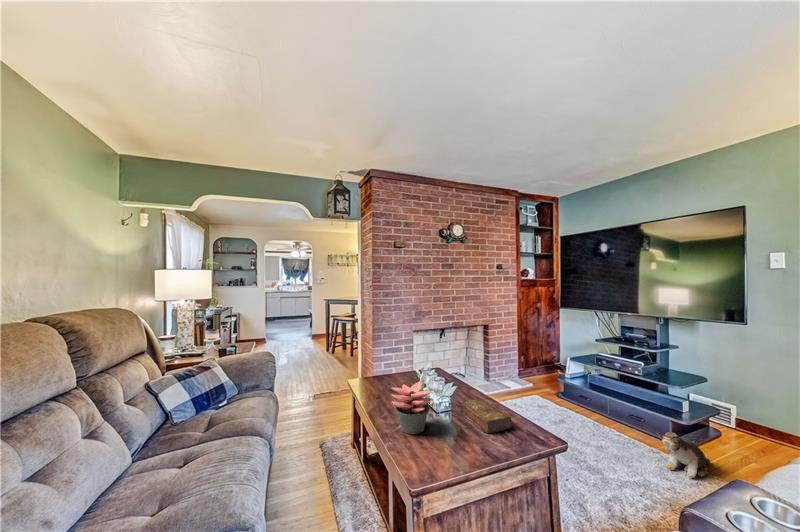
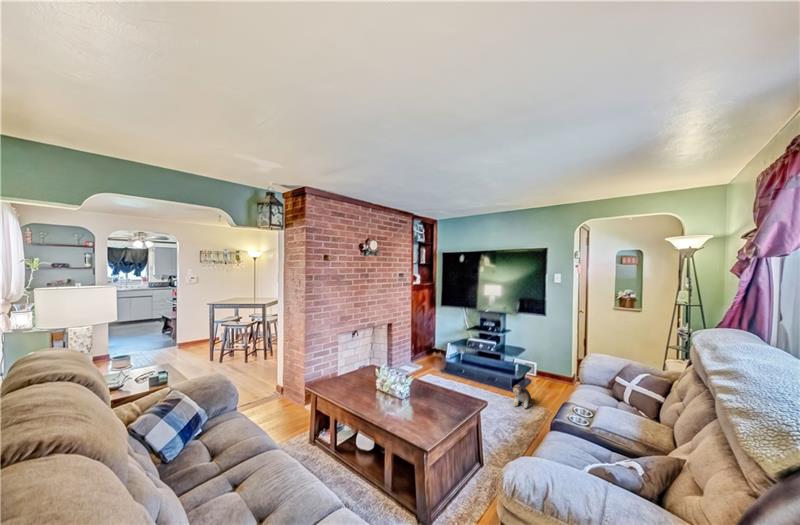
succulent plant: present [392,381,432,434] -> none [384,379,410,417]
book: present [462,399,512,433] -> none [420,384,455,405]

